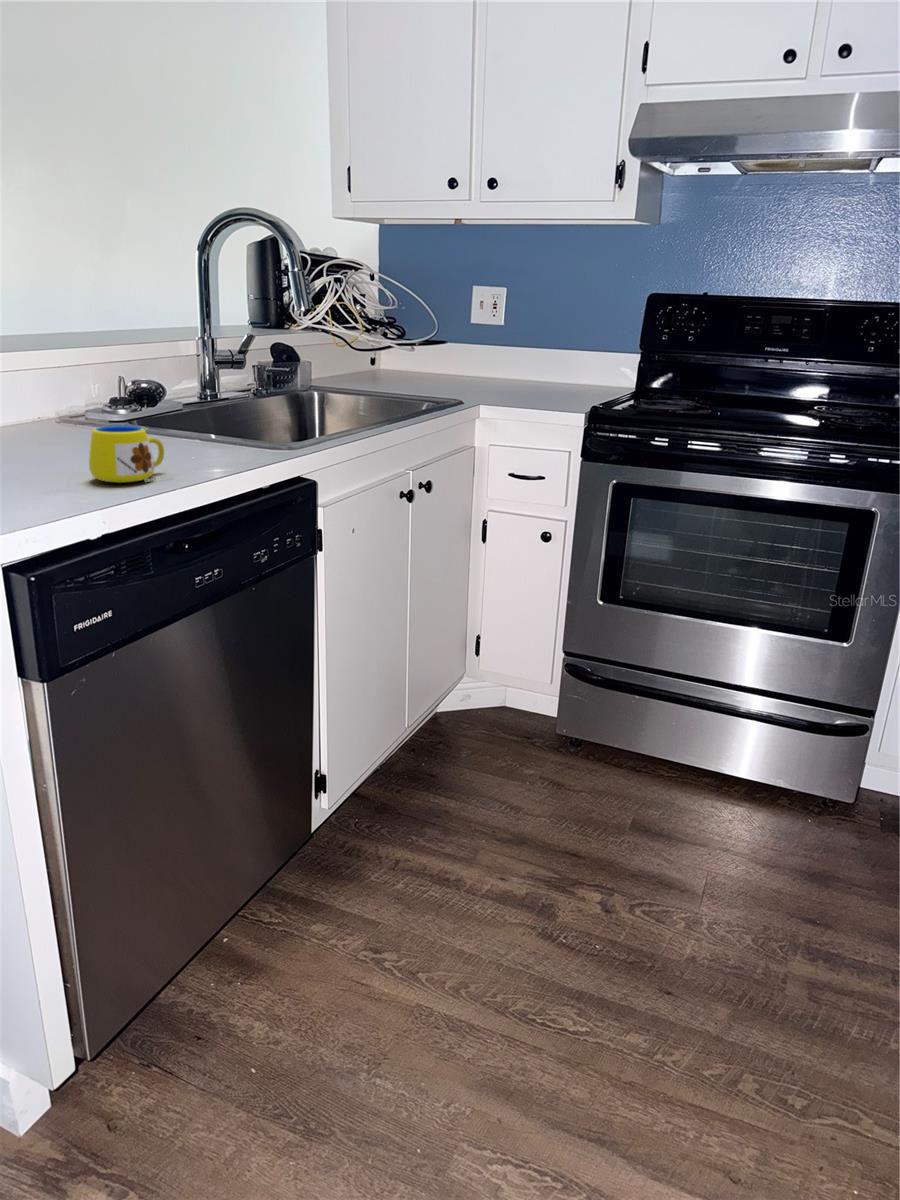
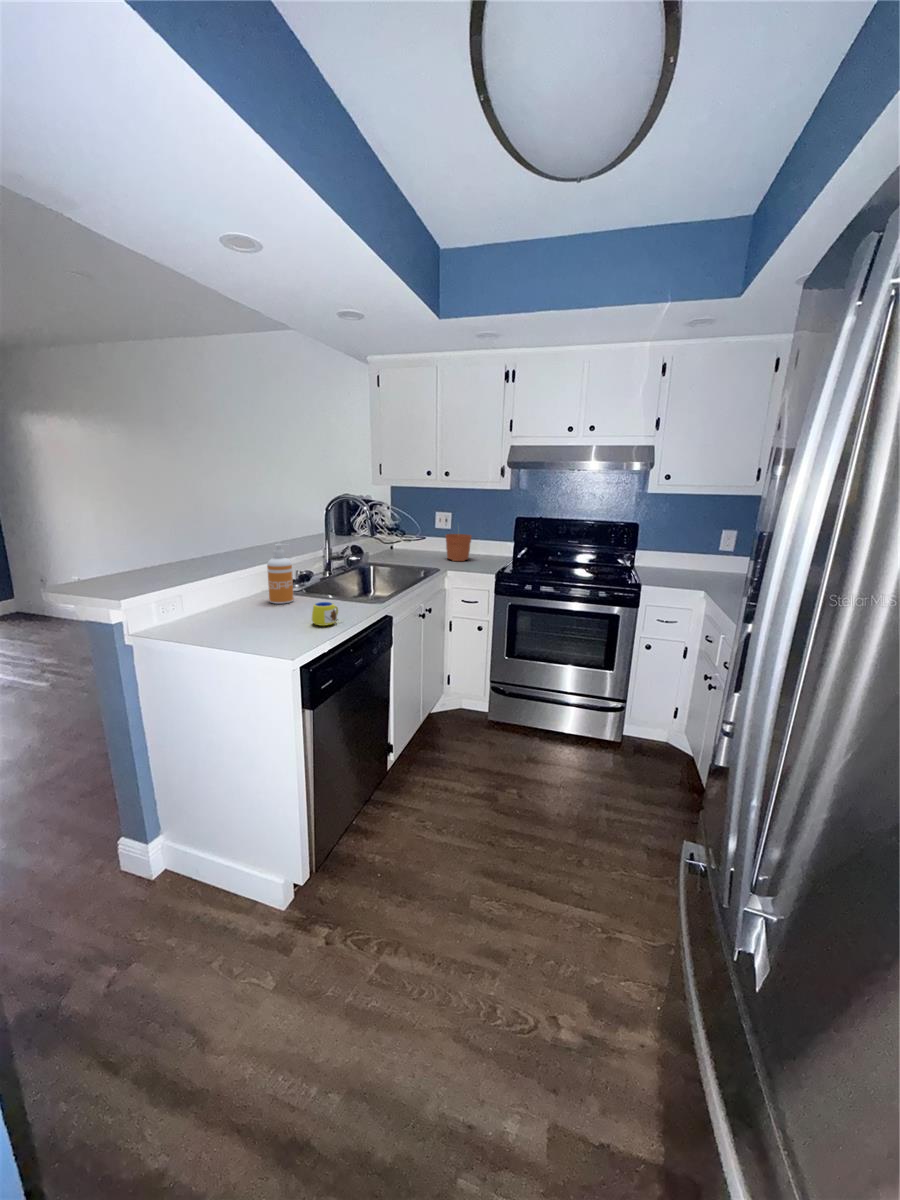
soap dispenser: none [25,295,95,440] -> present [267,544,294,604]
plant pot: none [486,302,544,389] -> present [446,534,472,561]

